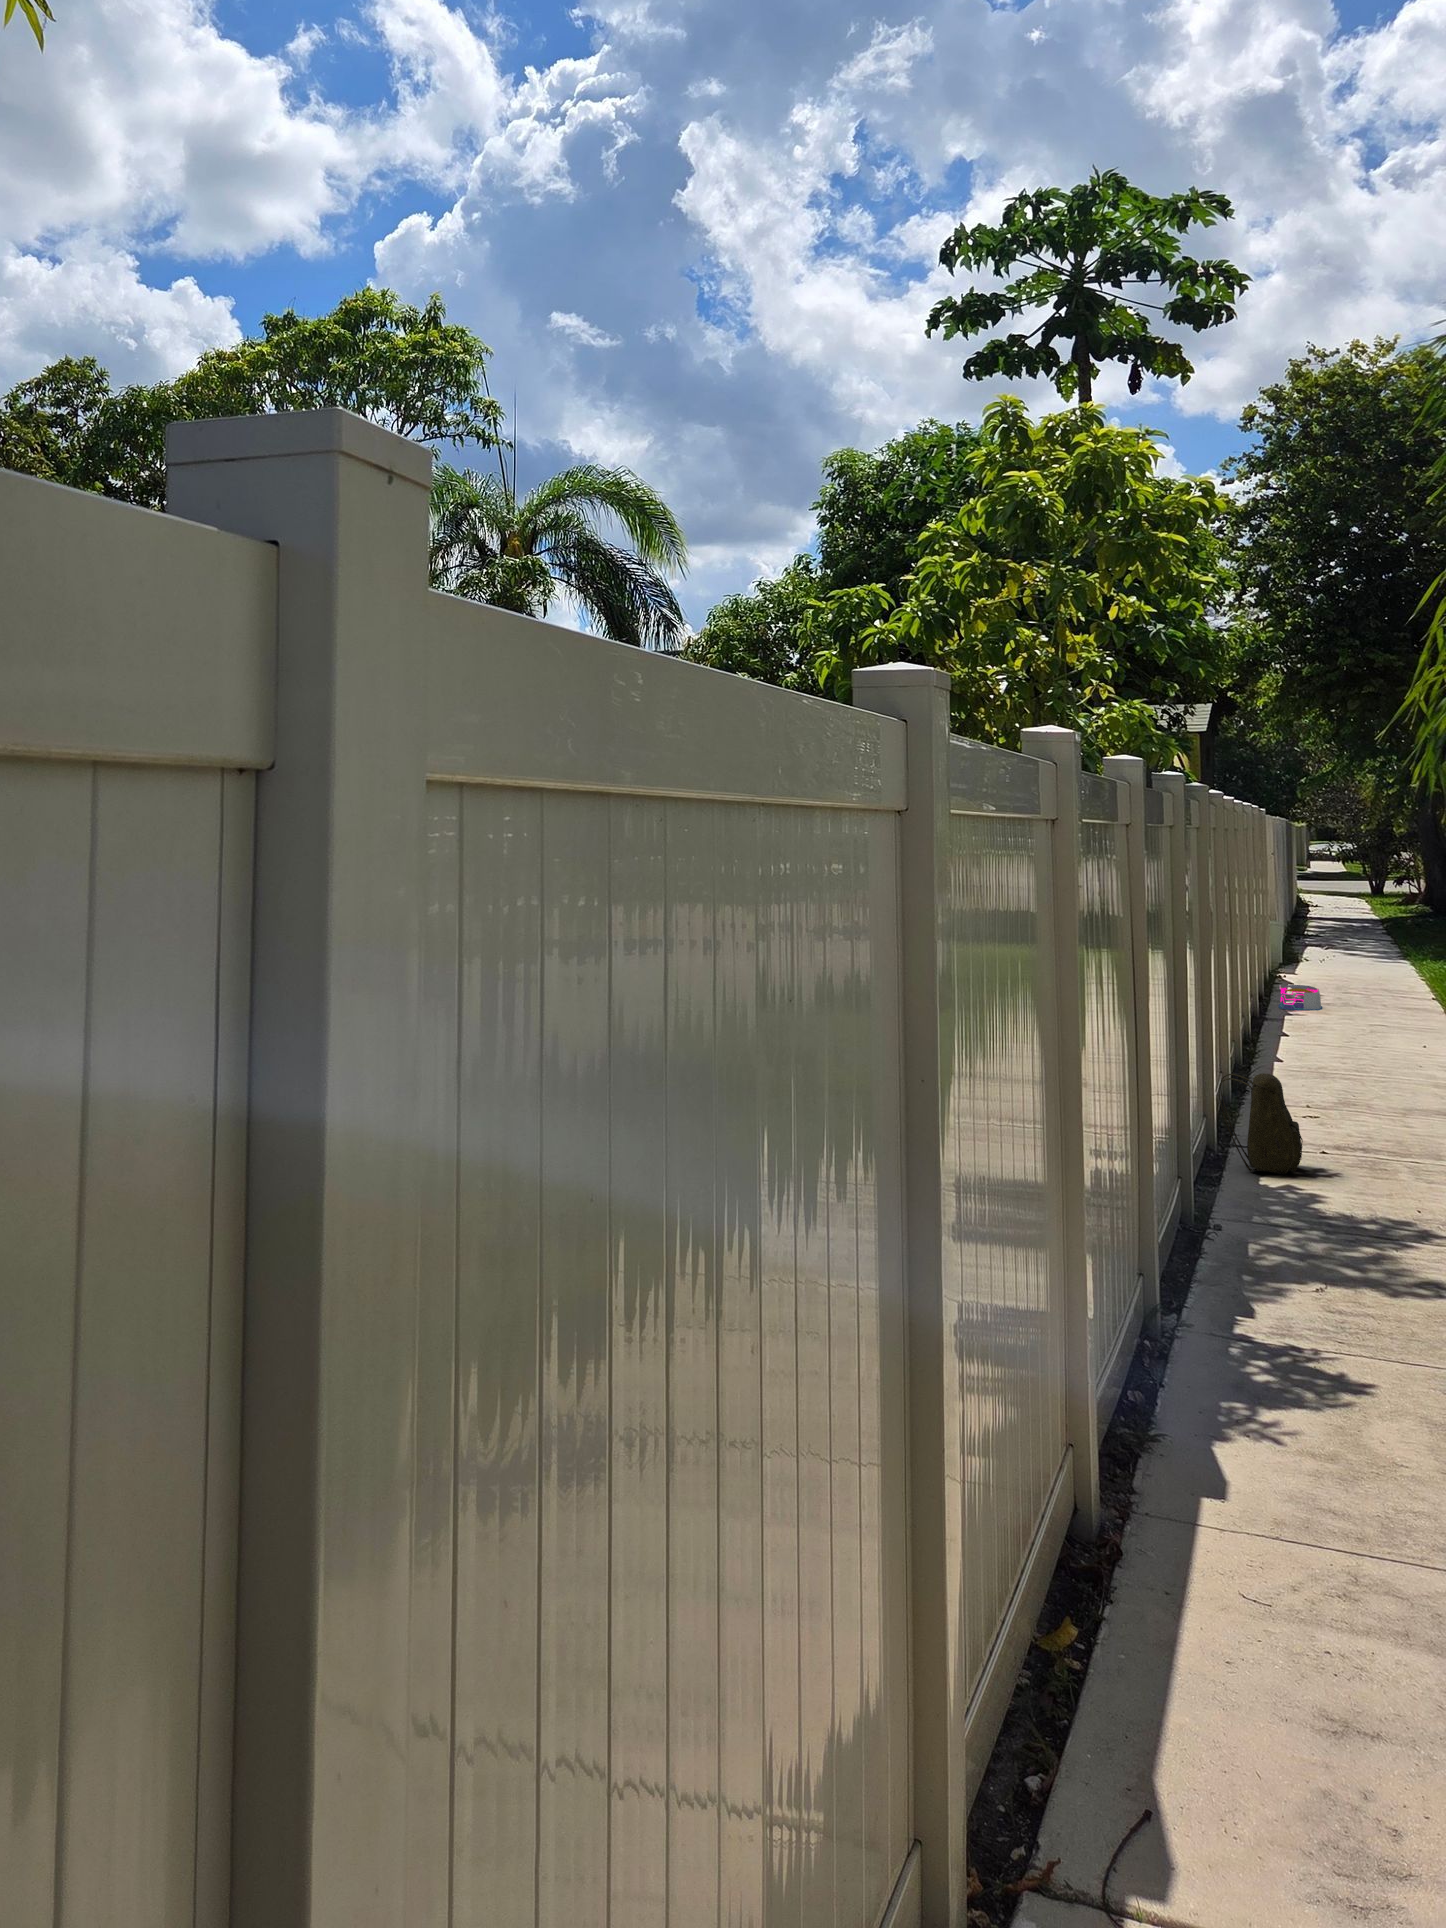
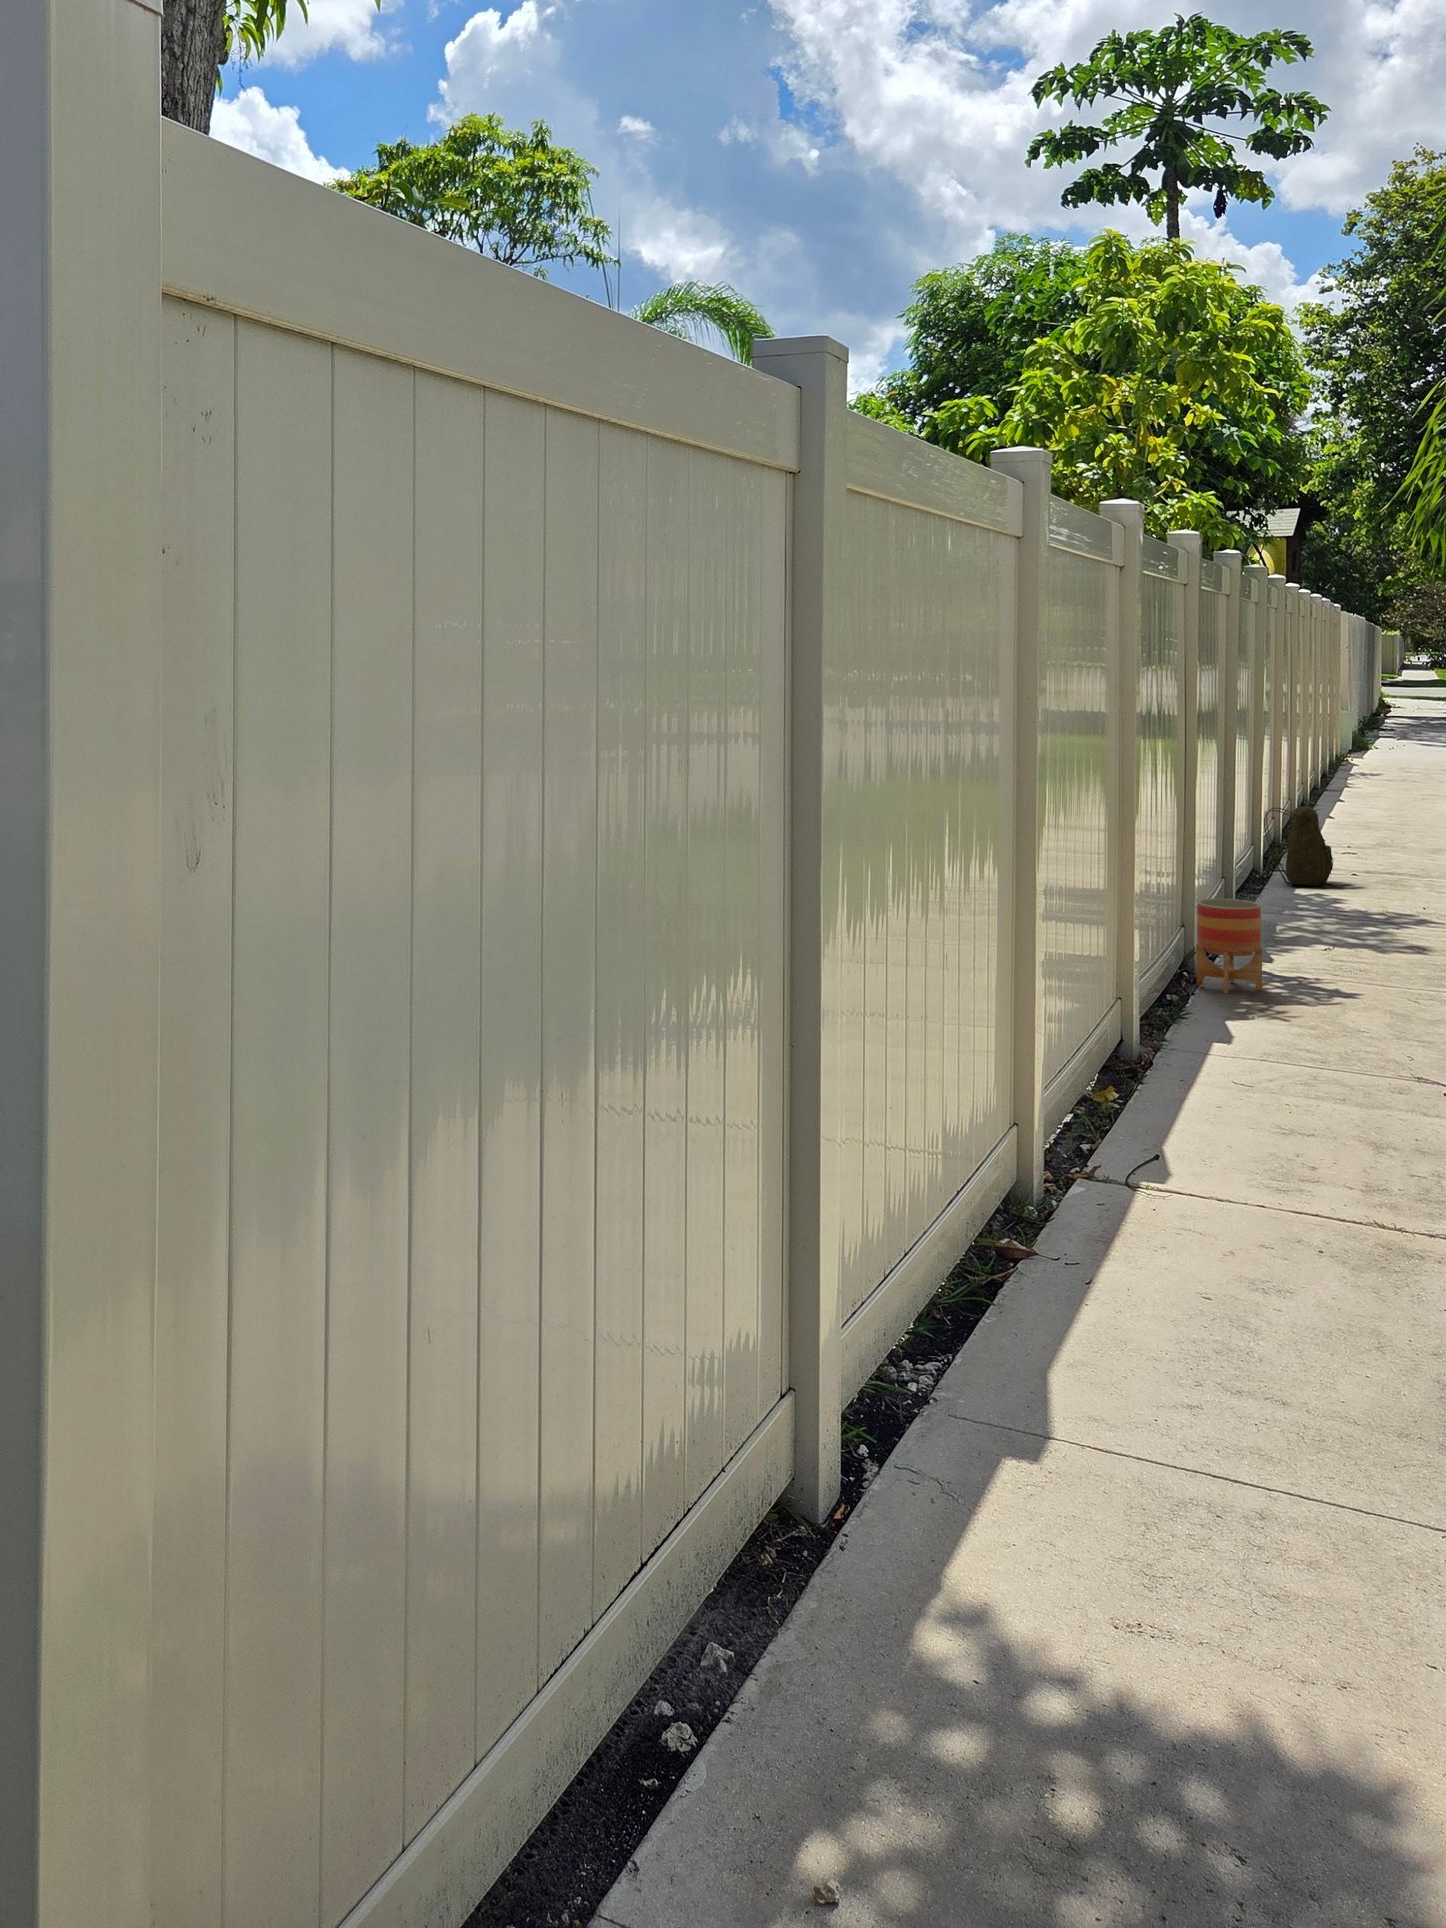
storage bin: present [1278,985,1322,1011] -> none [1340,763,1381,785]
planter: none [1161,1246,1252,1387] -> present [1196,899,1262,993]

